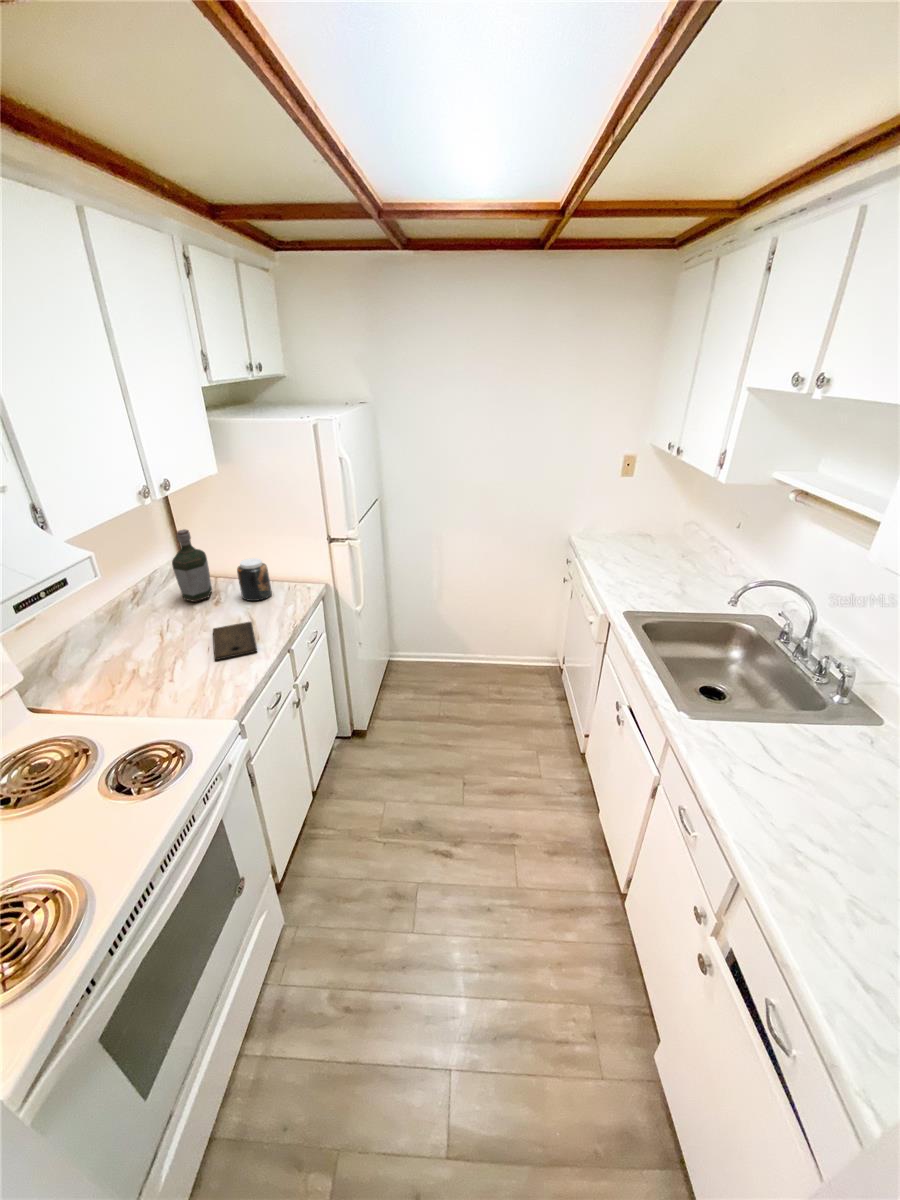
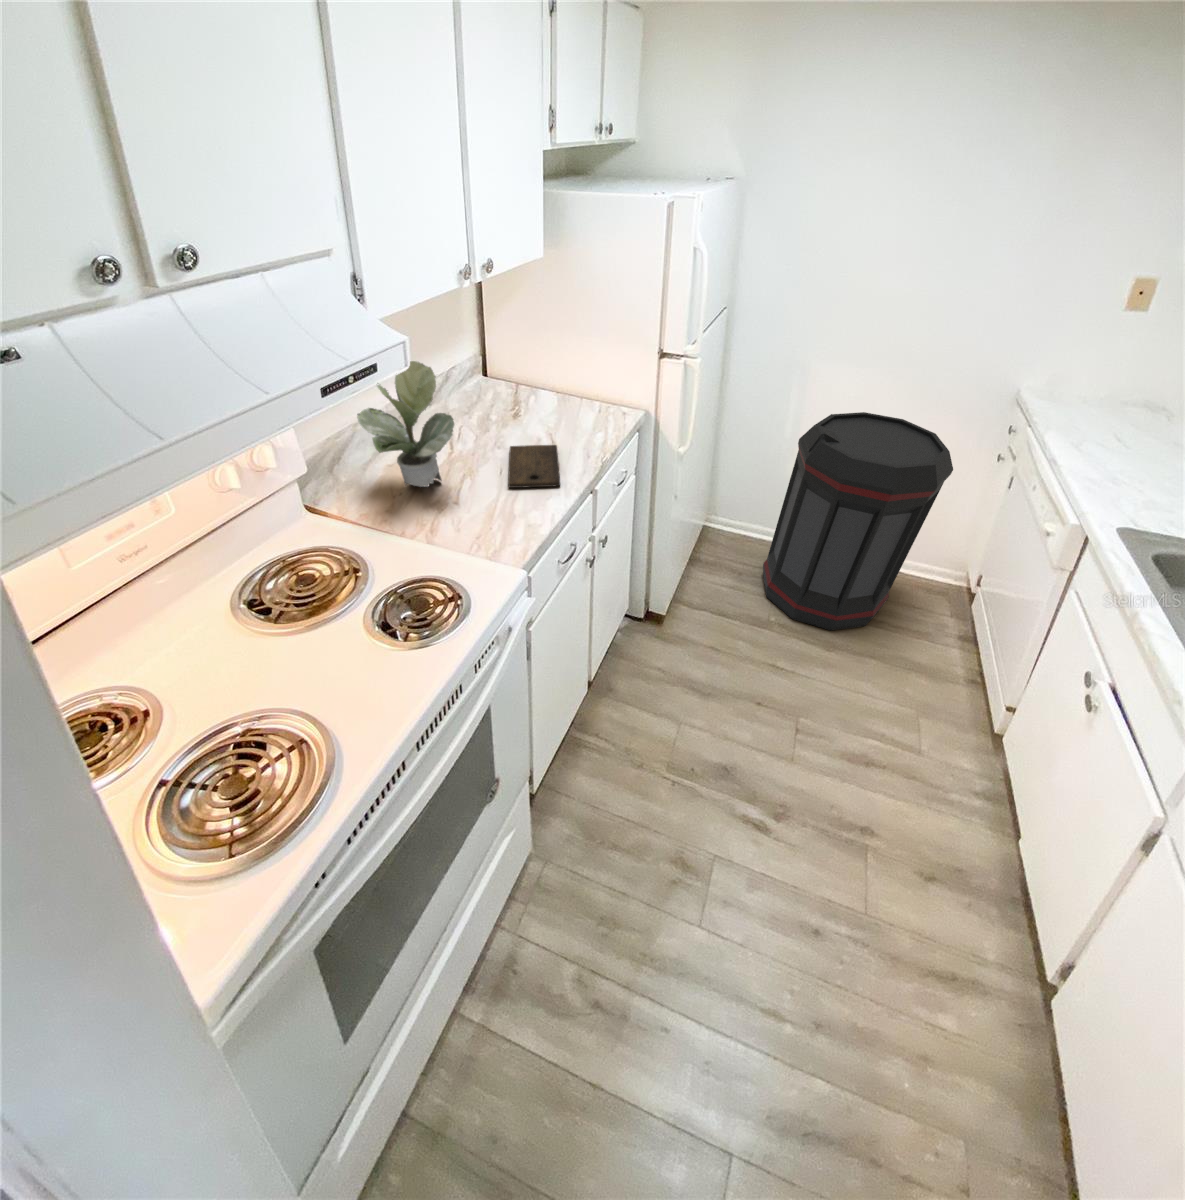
bottle: present [172,529,212,602] -> none [471,305,514,409]
jar: present [237,558,272,601] -> none [547,359,585,419]
trash can: none [437,562,537,719] -> present [763,412,953,630]
potted plant: none [78,581,164,676] -> present [357,361,454,487]

